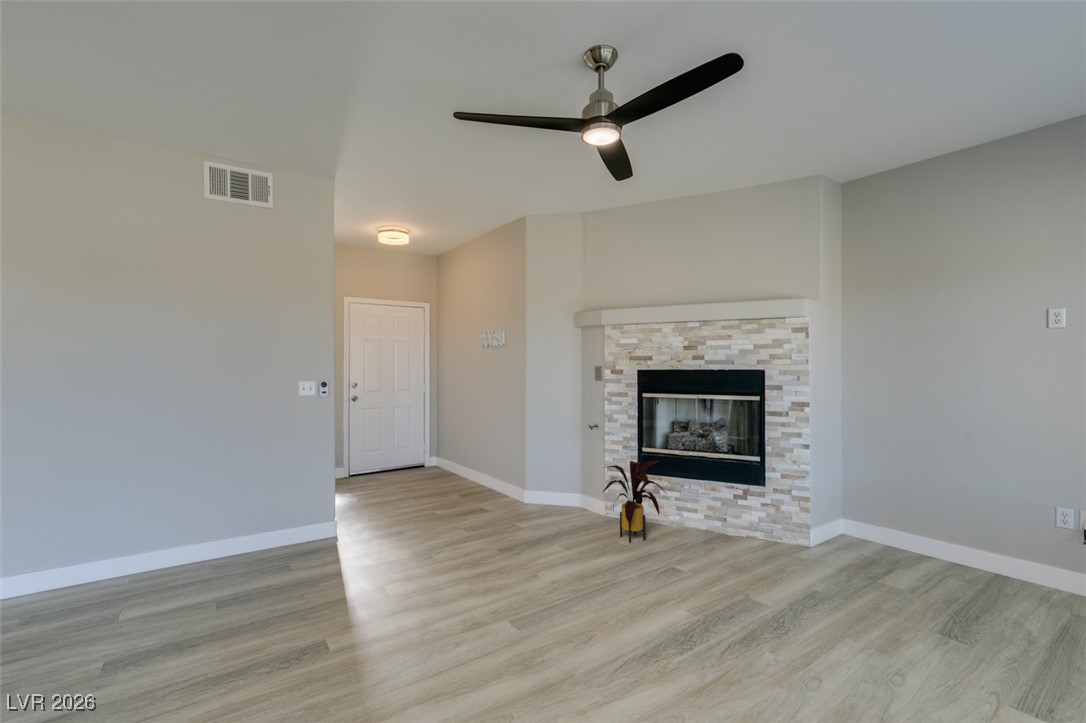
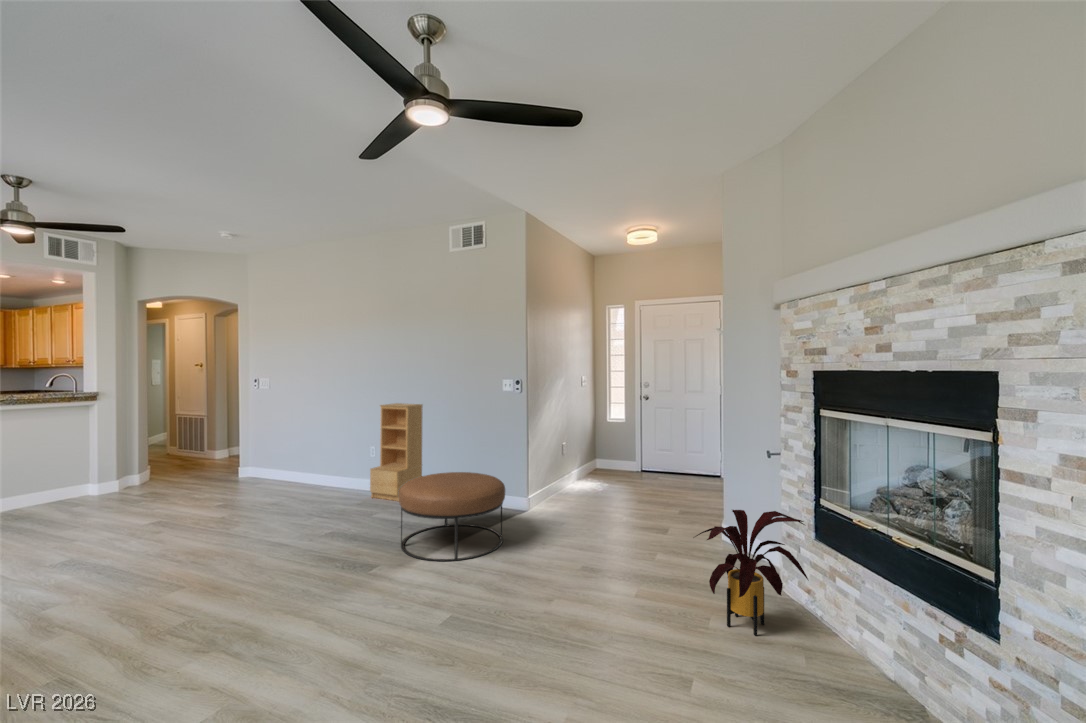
bookshelf: none [21,433,116,622] -> present [370,403,423,501]
ottoman: none [263,502,411,631] -> present [399,472,505,561]

